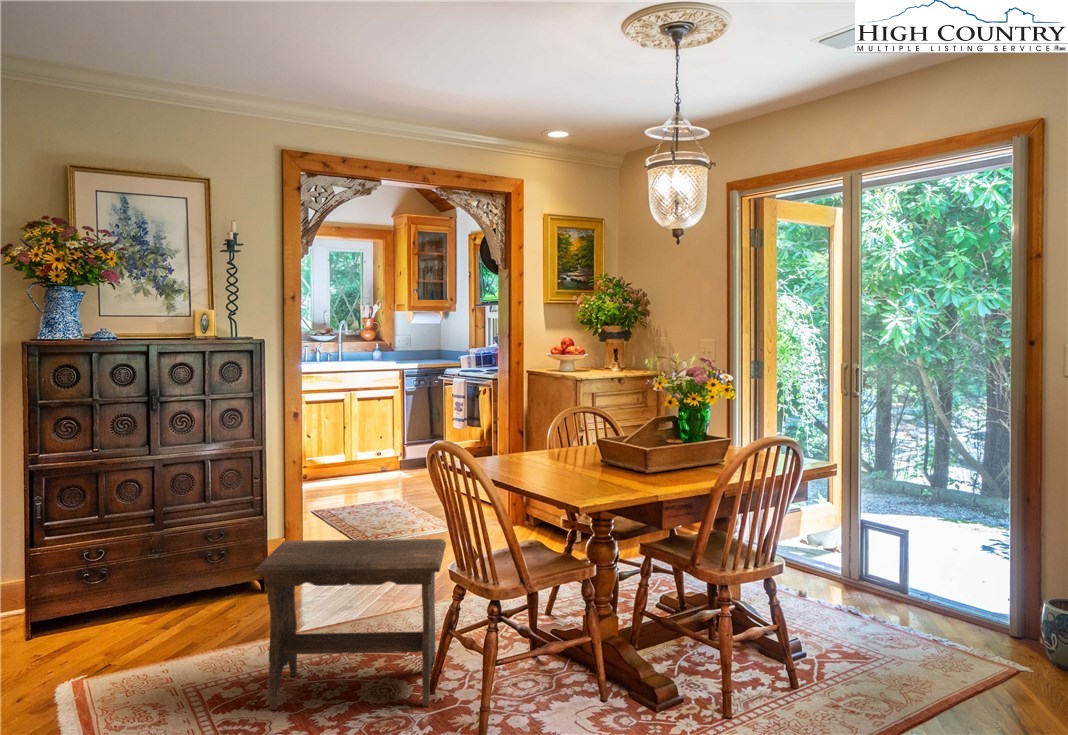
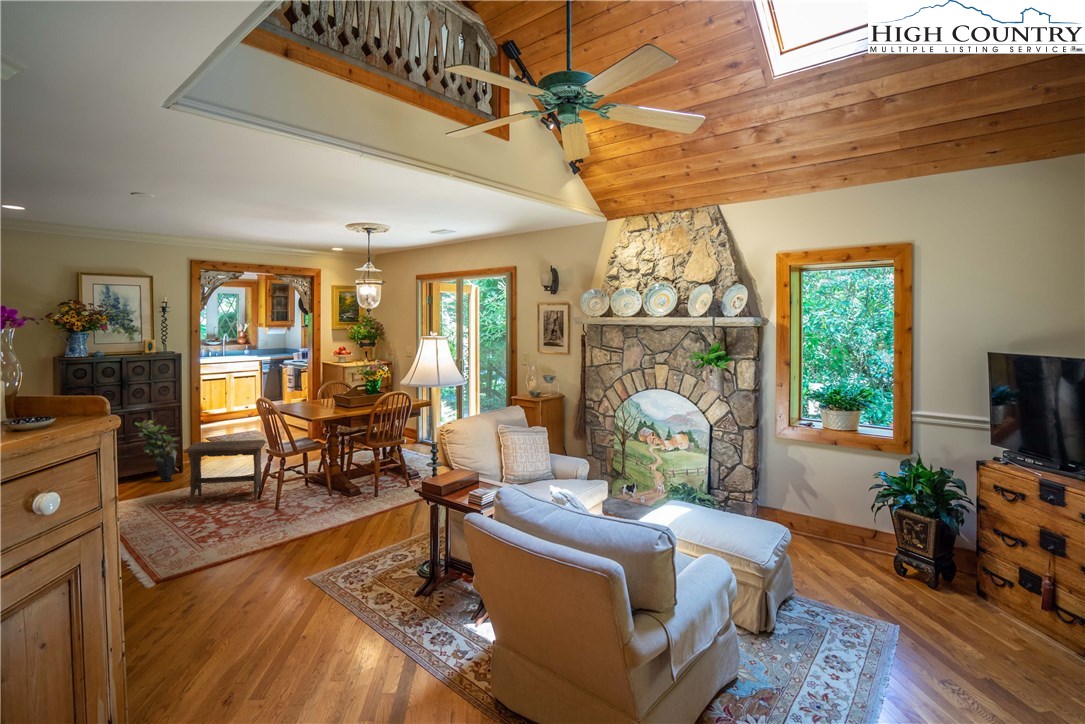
potted plant: none [167,478,256,624] -> present [135,420,178,482]

